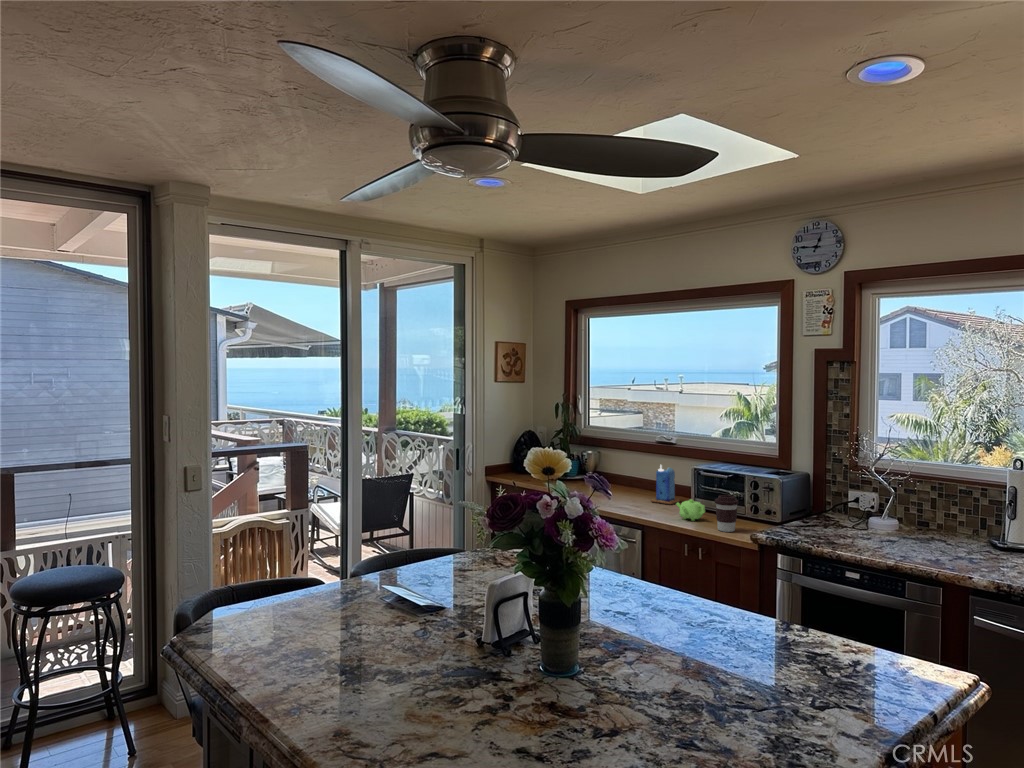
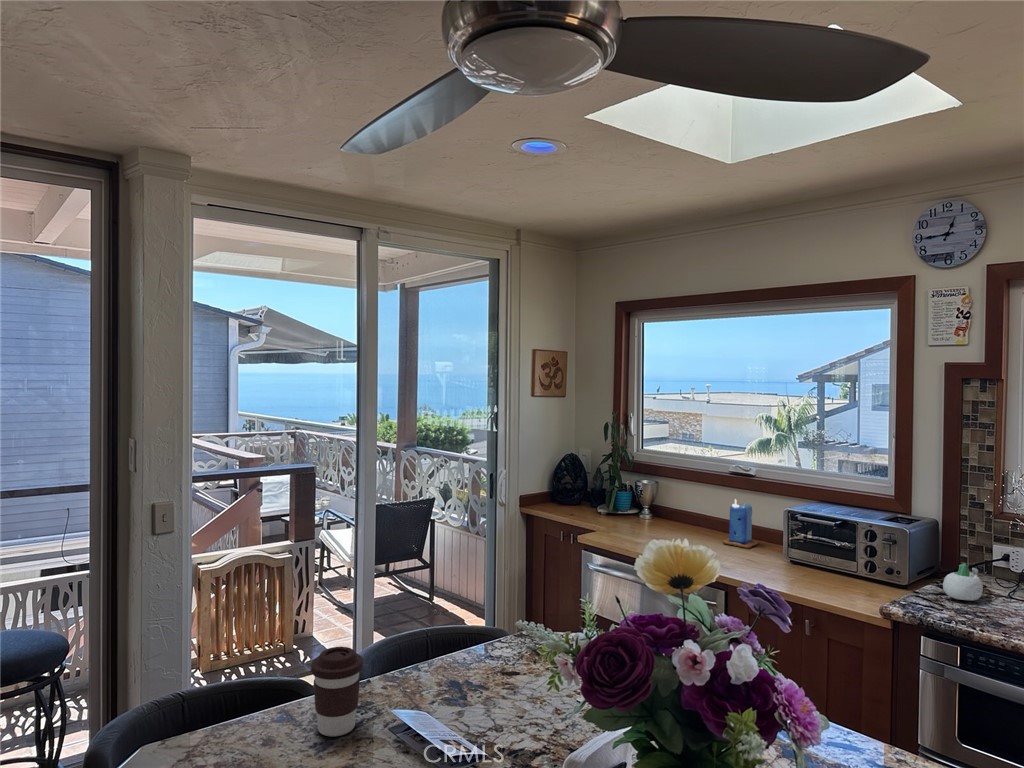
coffee cup: present [715,495,738,532] -> present [311,647,363,736]
teapot: present [676,500,705,521] -> none [762,547,802,575]
succulent planter: none [802,503,831,530] -> present [943,563,983,601]

